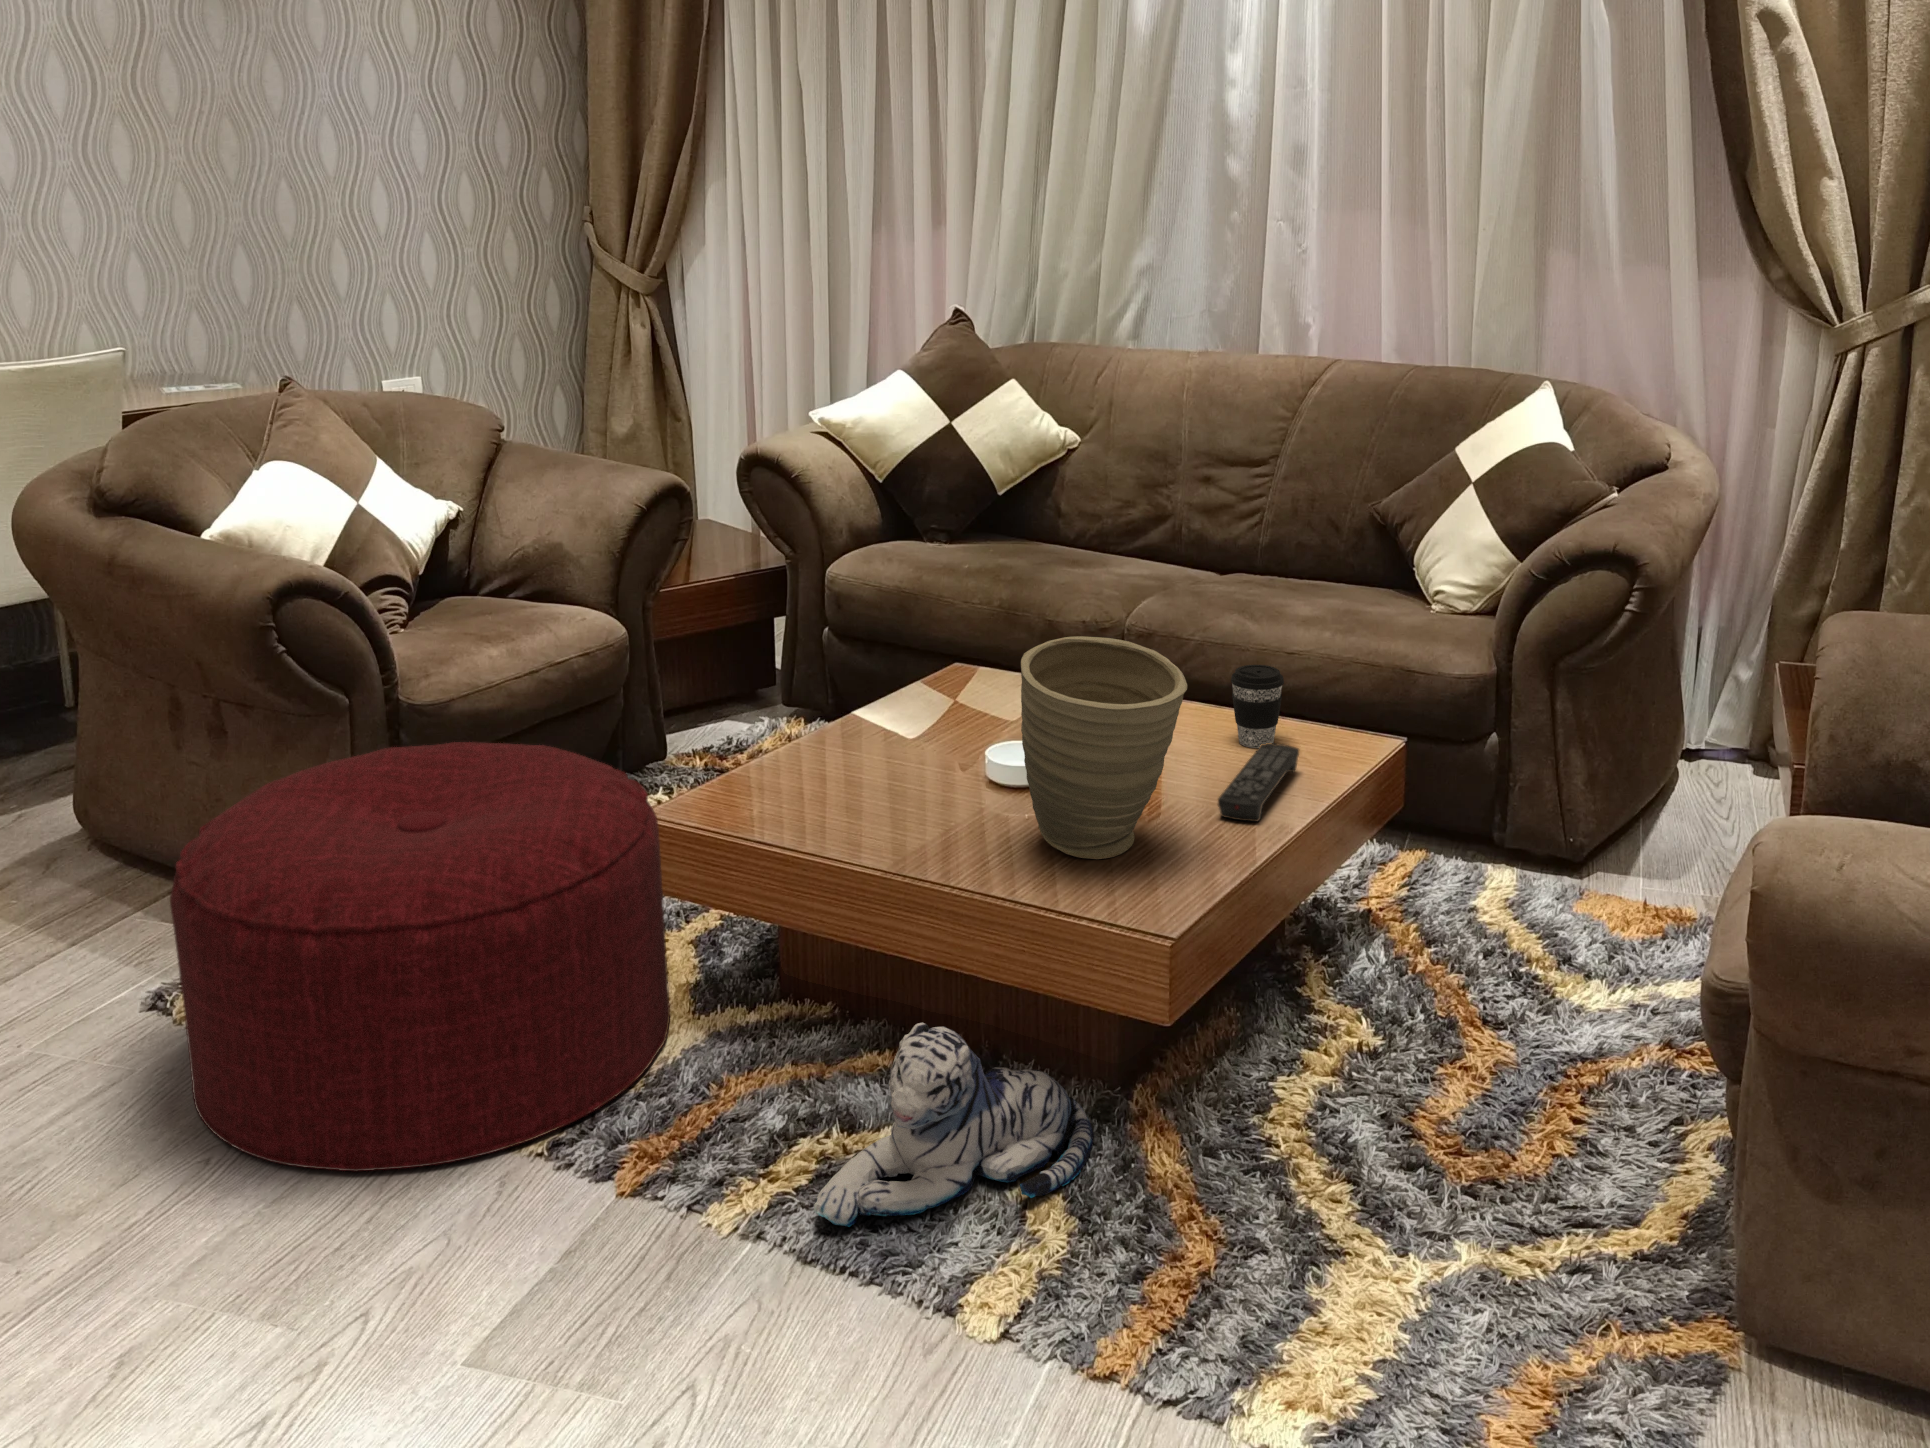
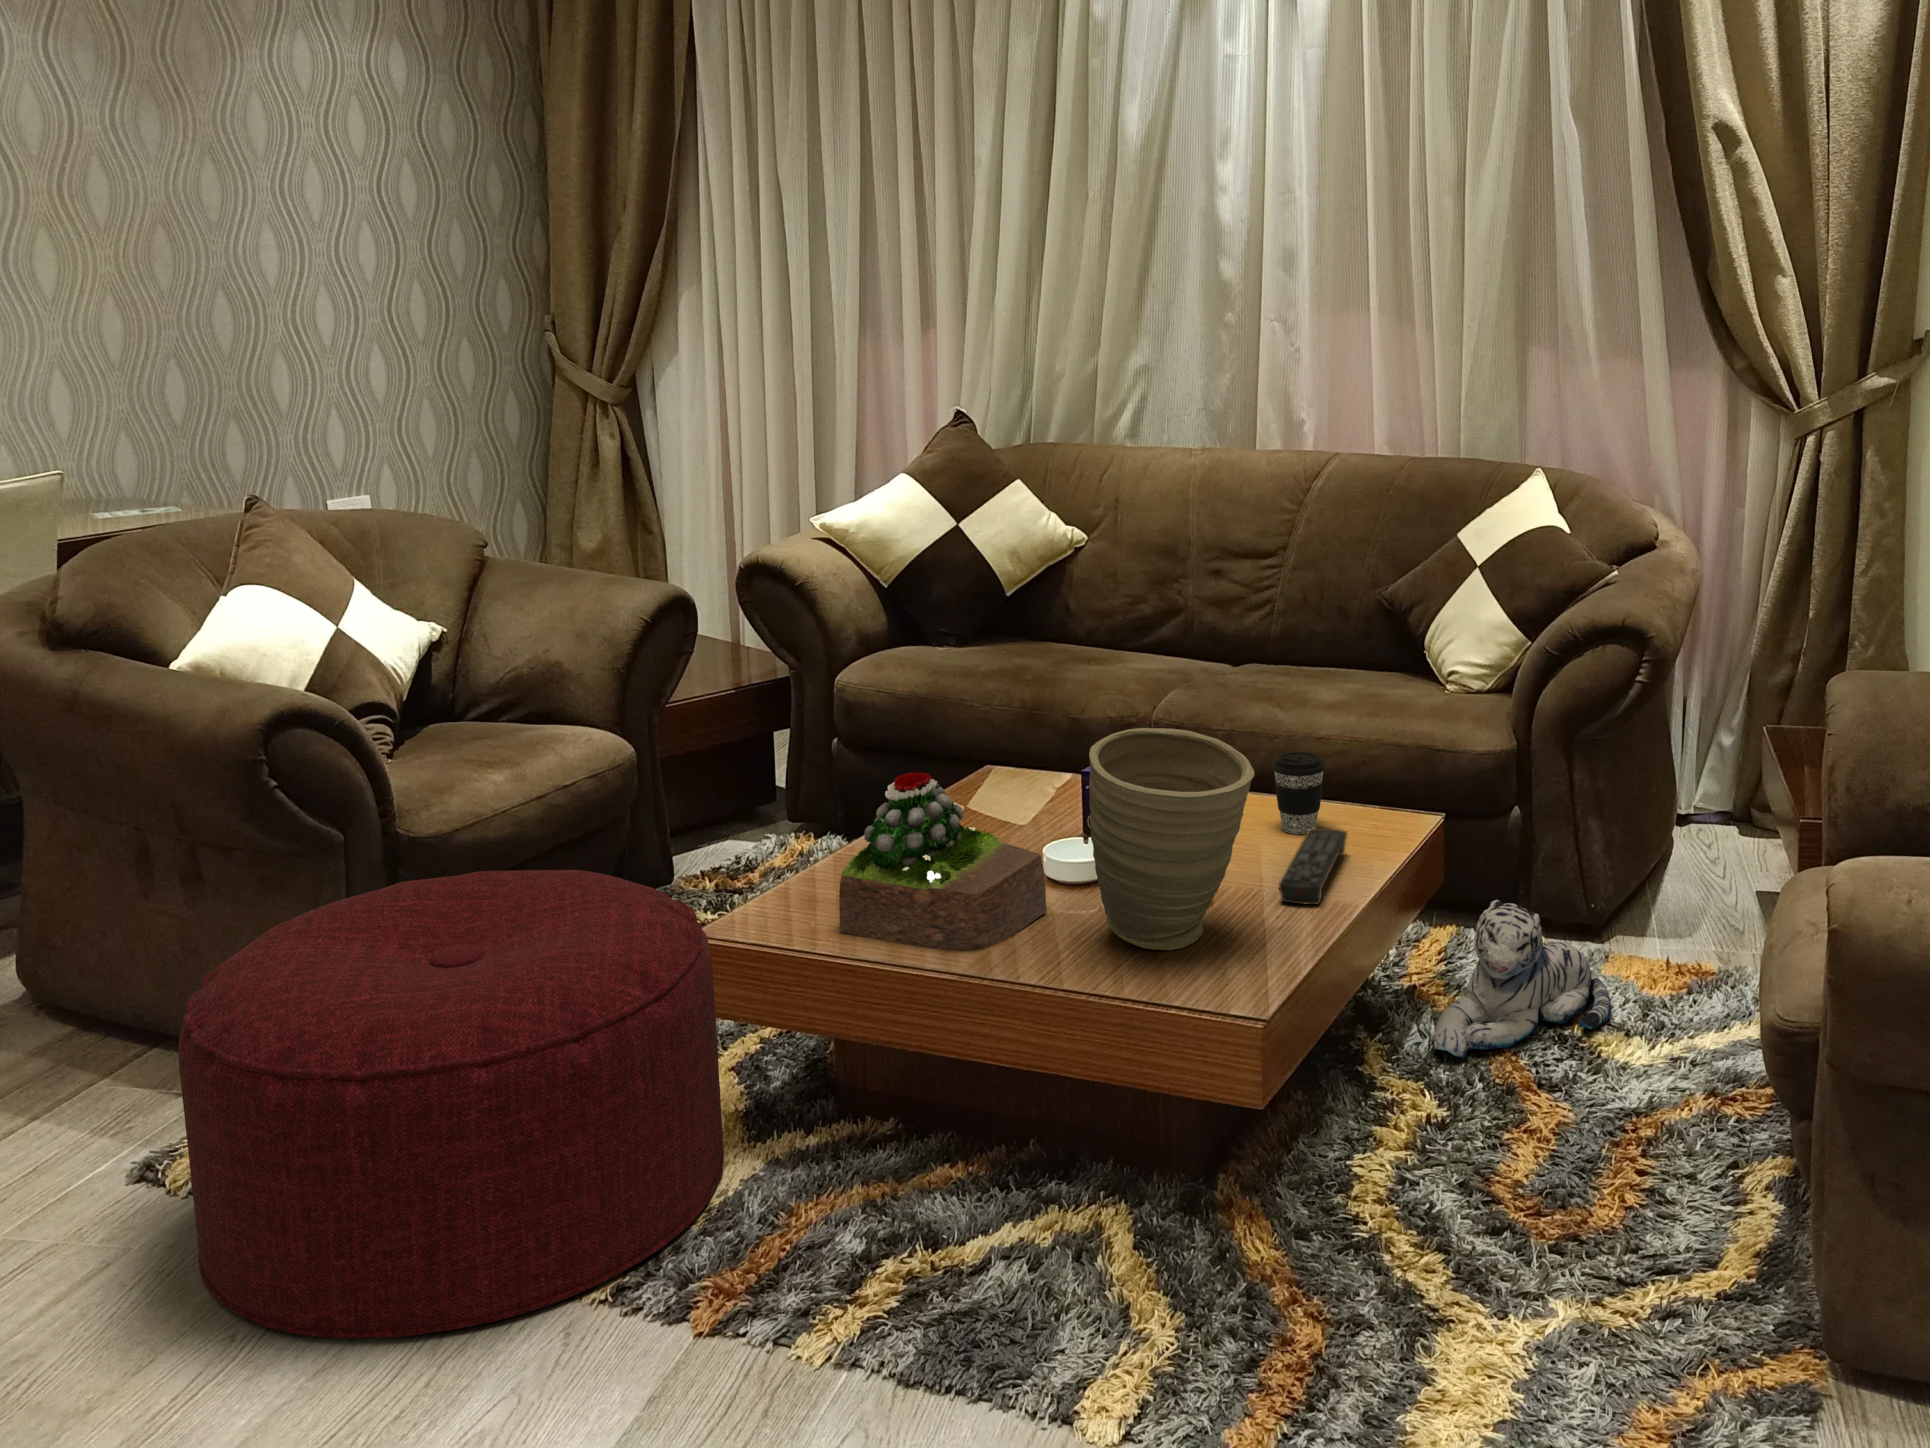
succulent plant: none [782,669,985,847] -> present [839,773,1046,951]
plush toy: present [814,1023,1094,1227] -> present [1432,900,1611,1058]

